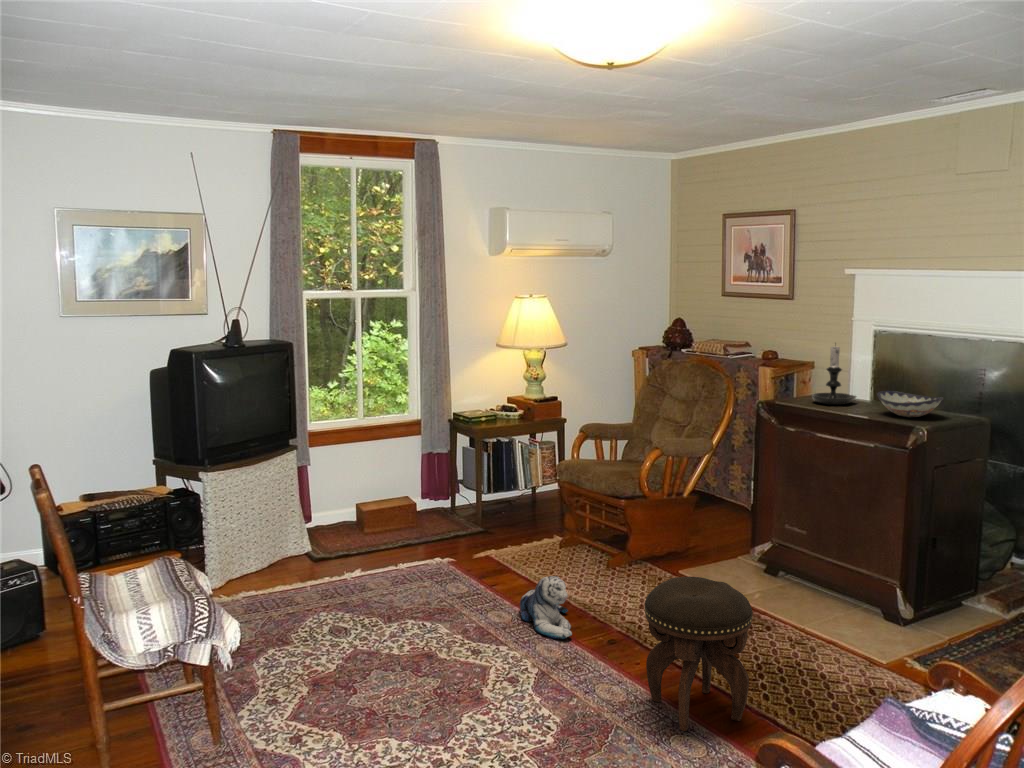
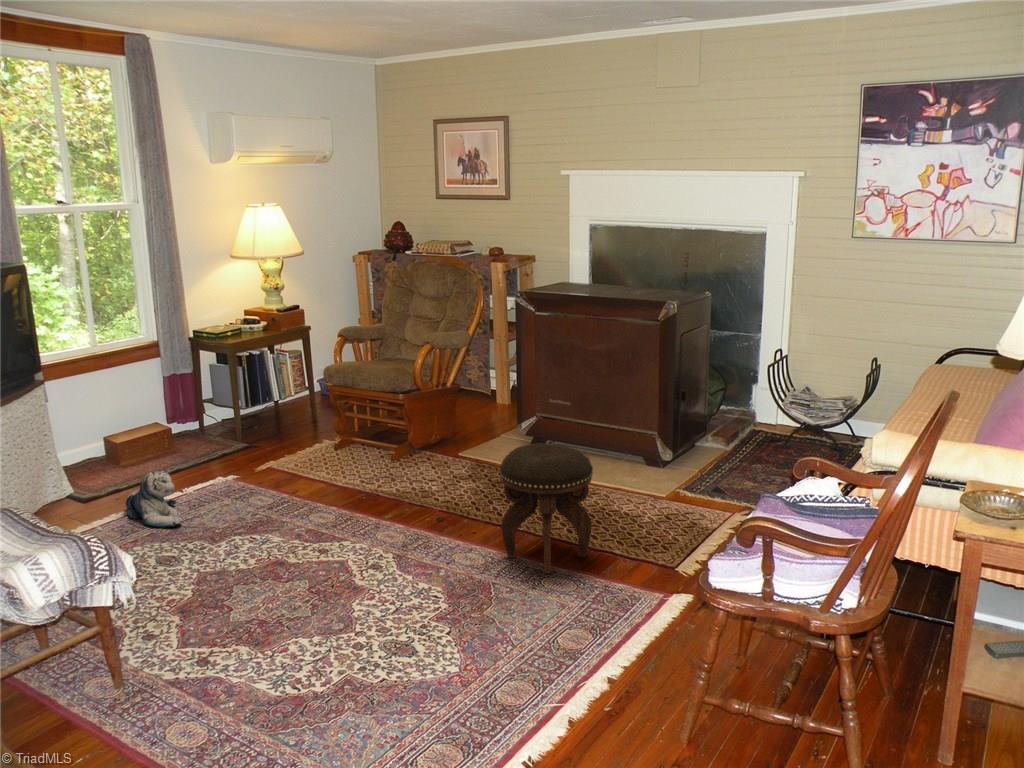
candle holder: present [812,346,857,405] -> none [563,234,600,289]
decorative bowl: present [877,391,943,417] -> none [624,273,677,294]
plush toy: present [520,576,572,639] -> present [126,471,182,528]

